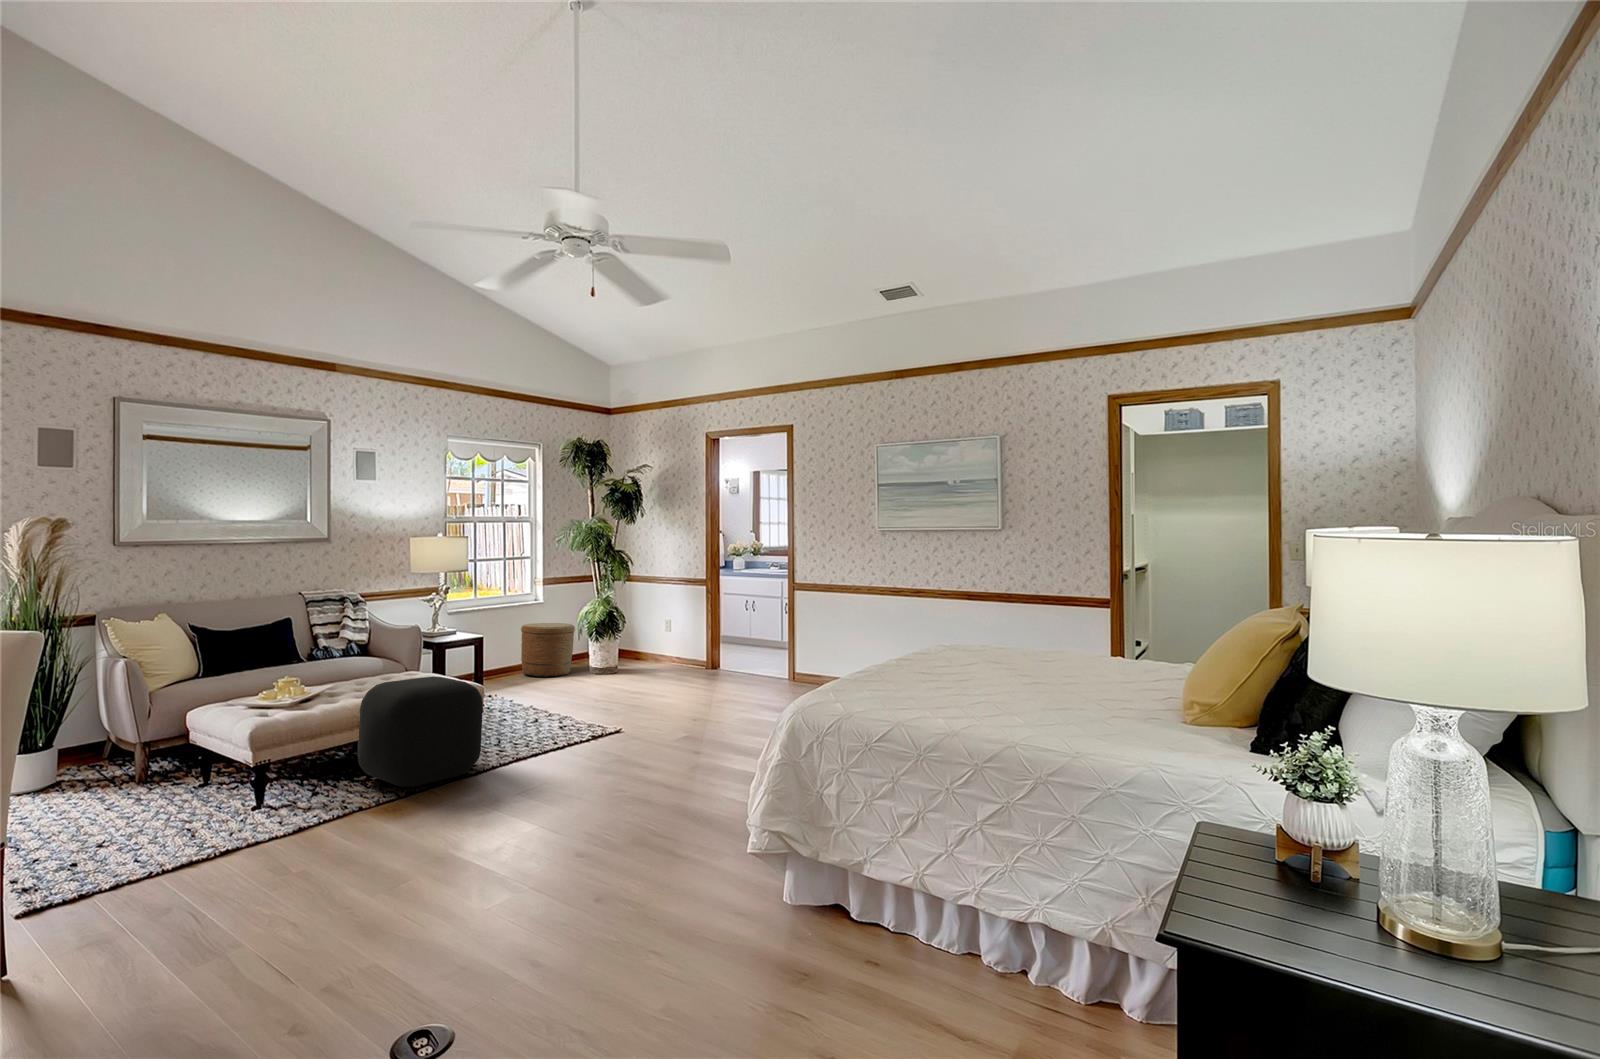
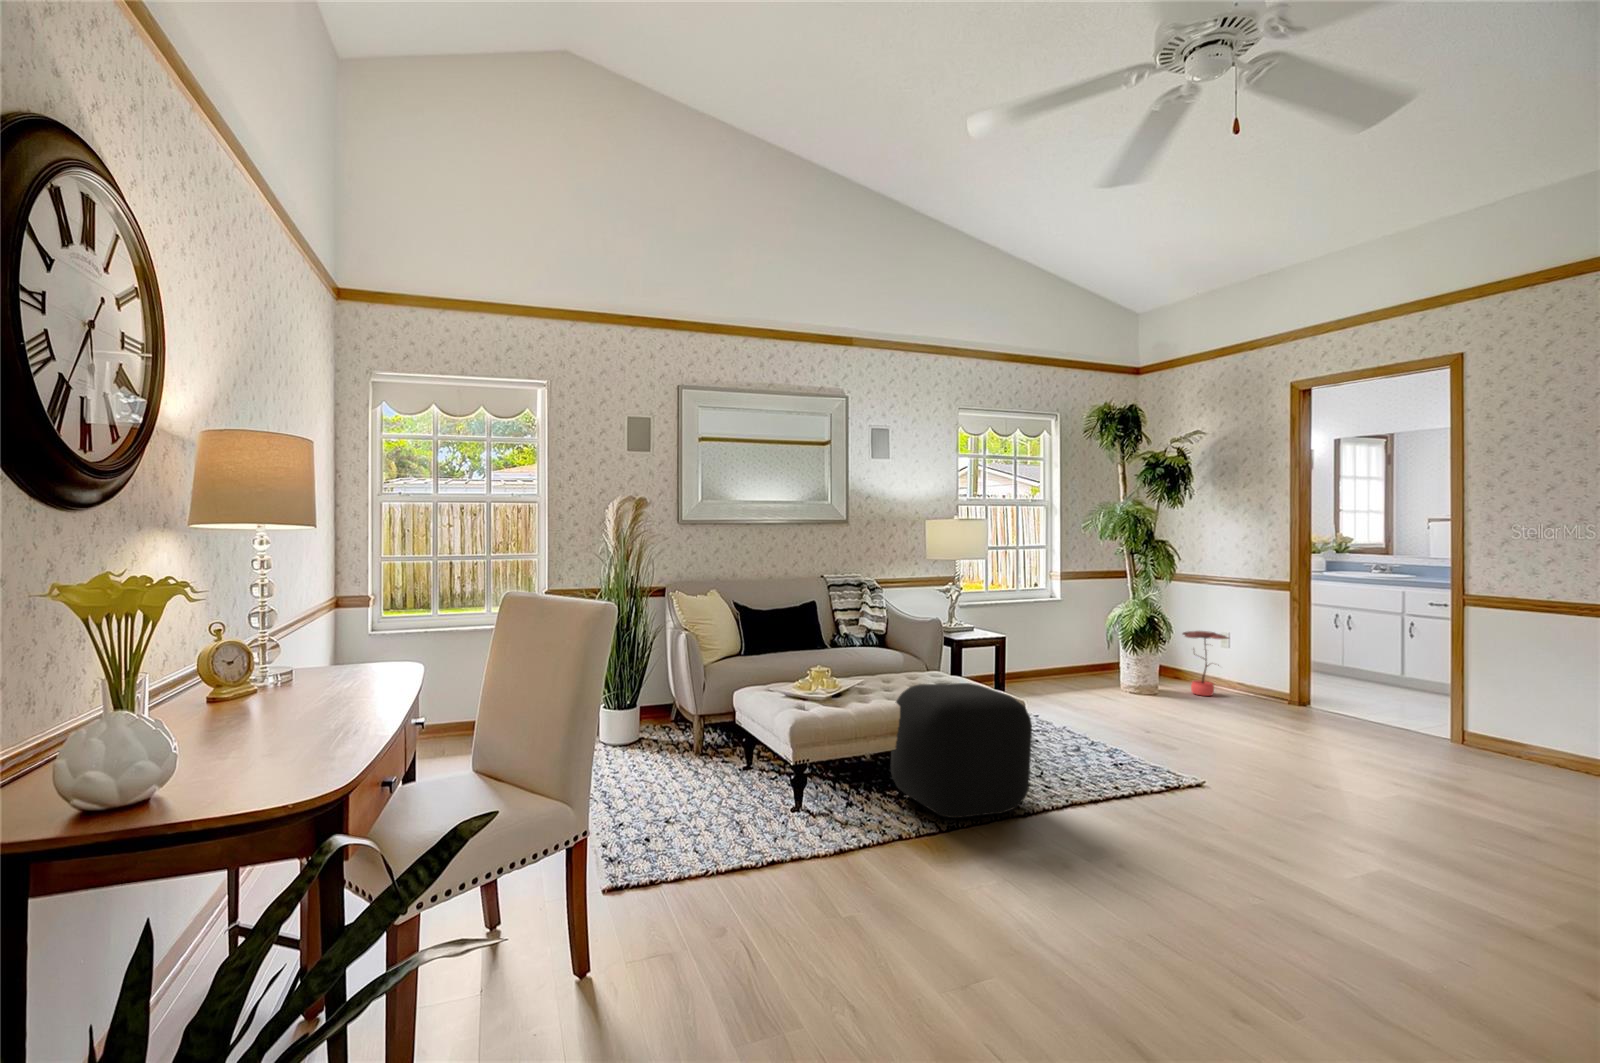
potted plant: none [636,619,668,668] -> present [1183,631,1228,696]
woven basket: present [521,623,575,677] -> none [1037,625,1103,692]

